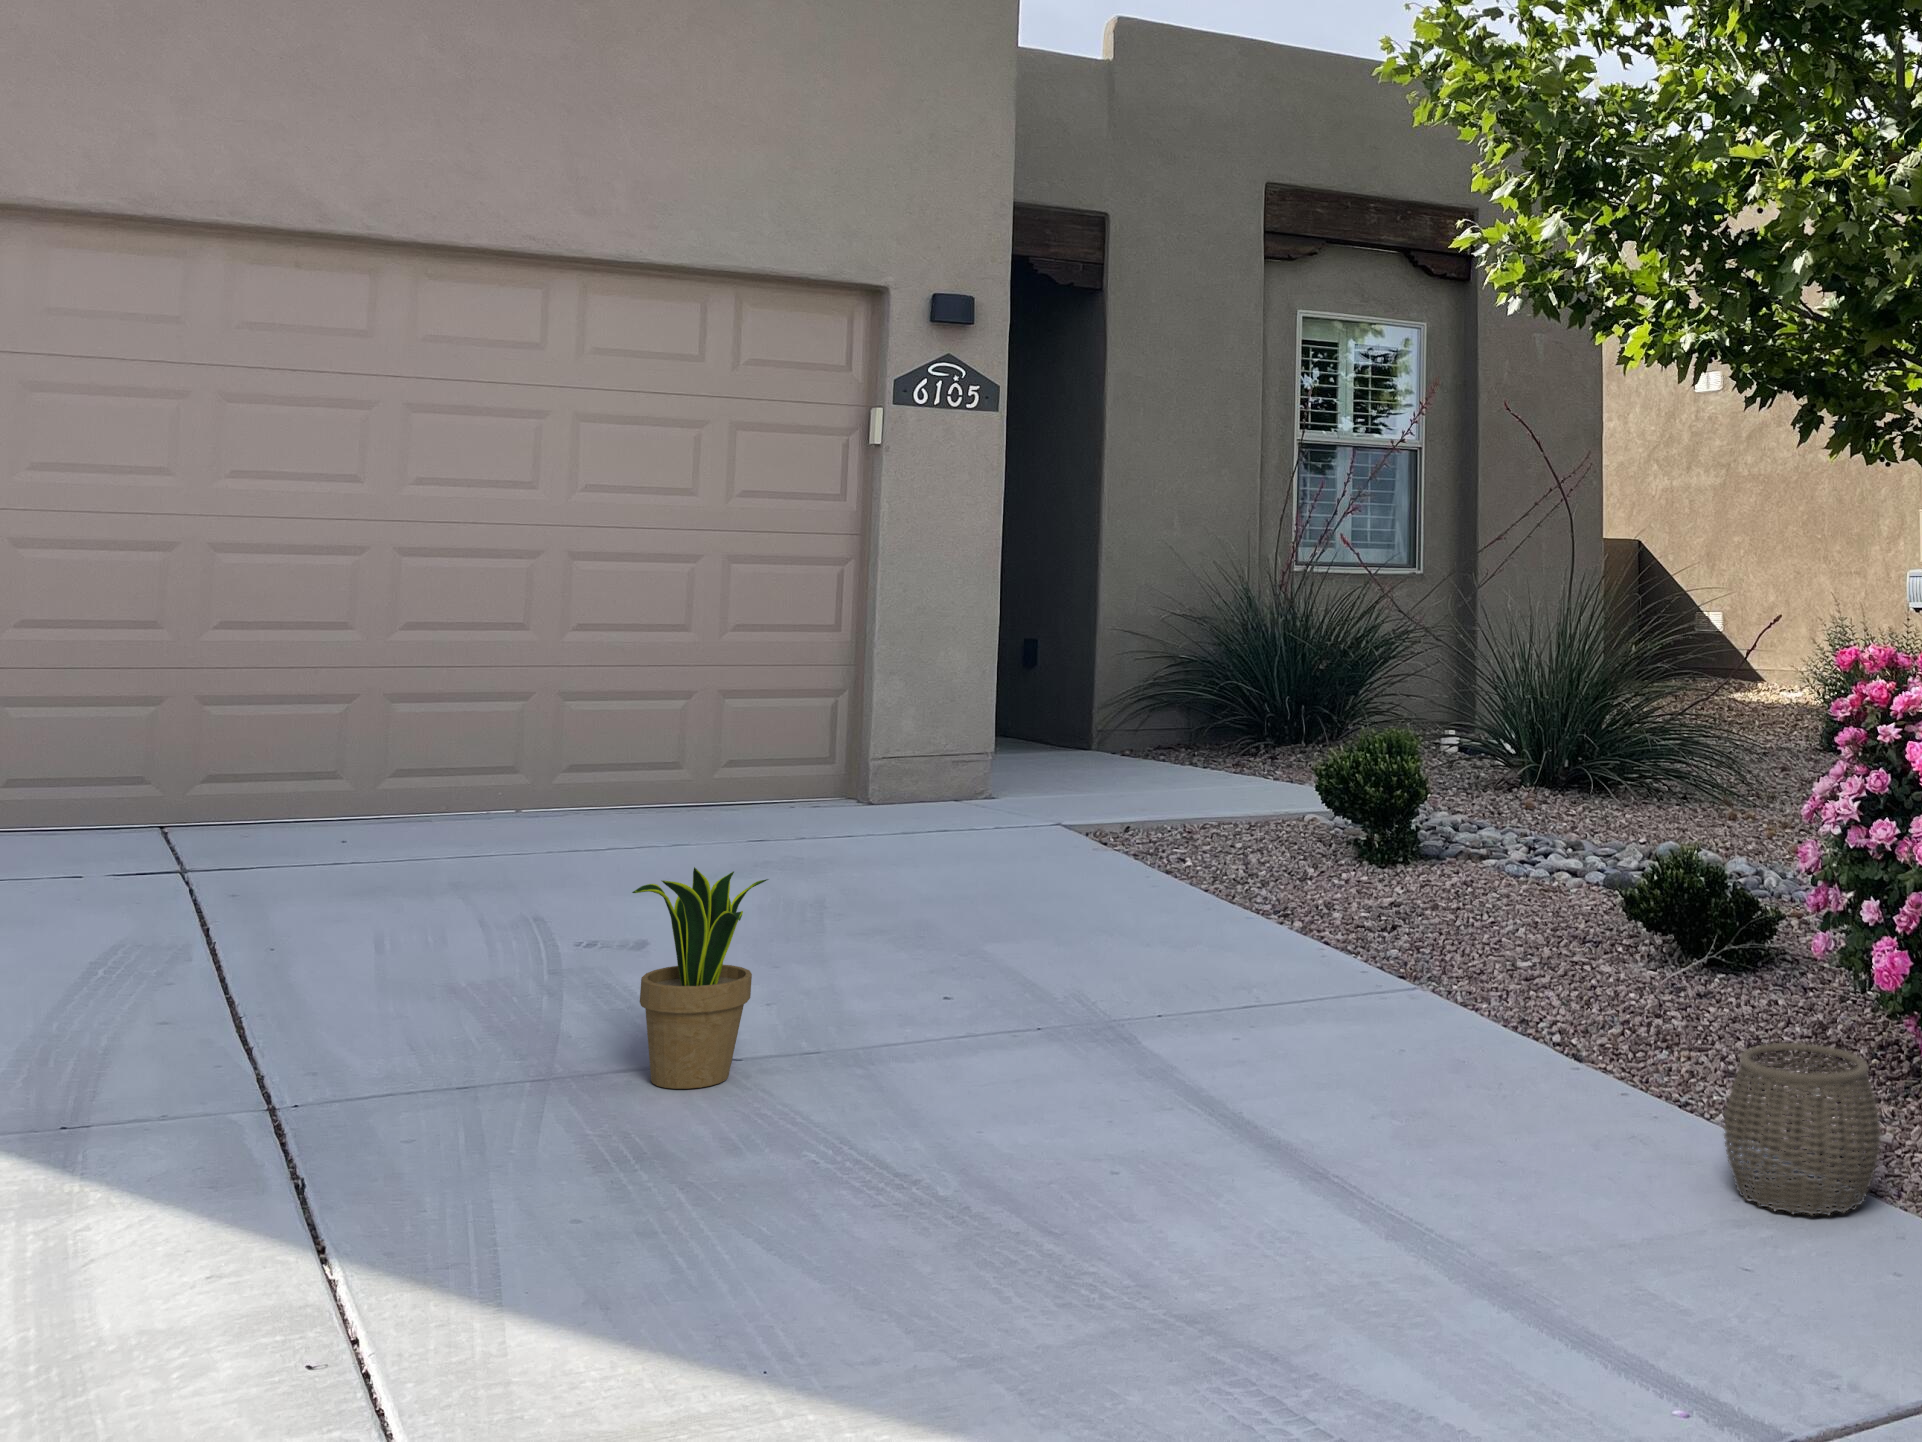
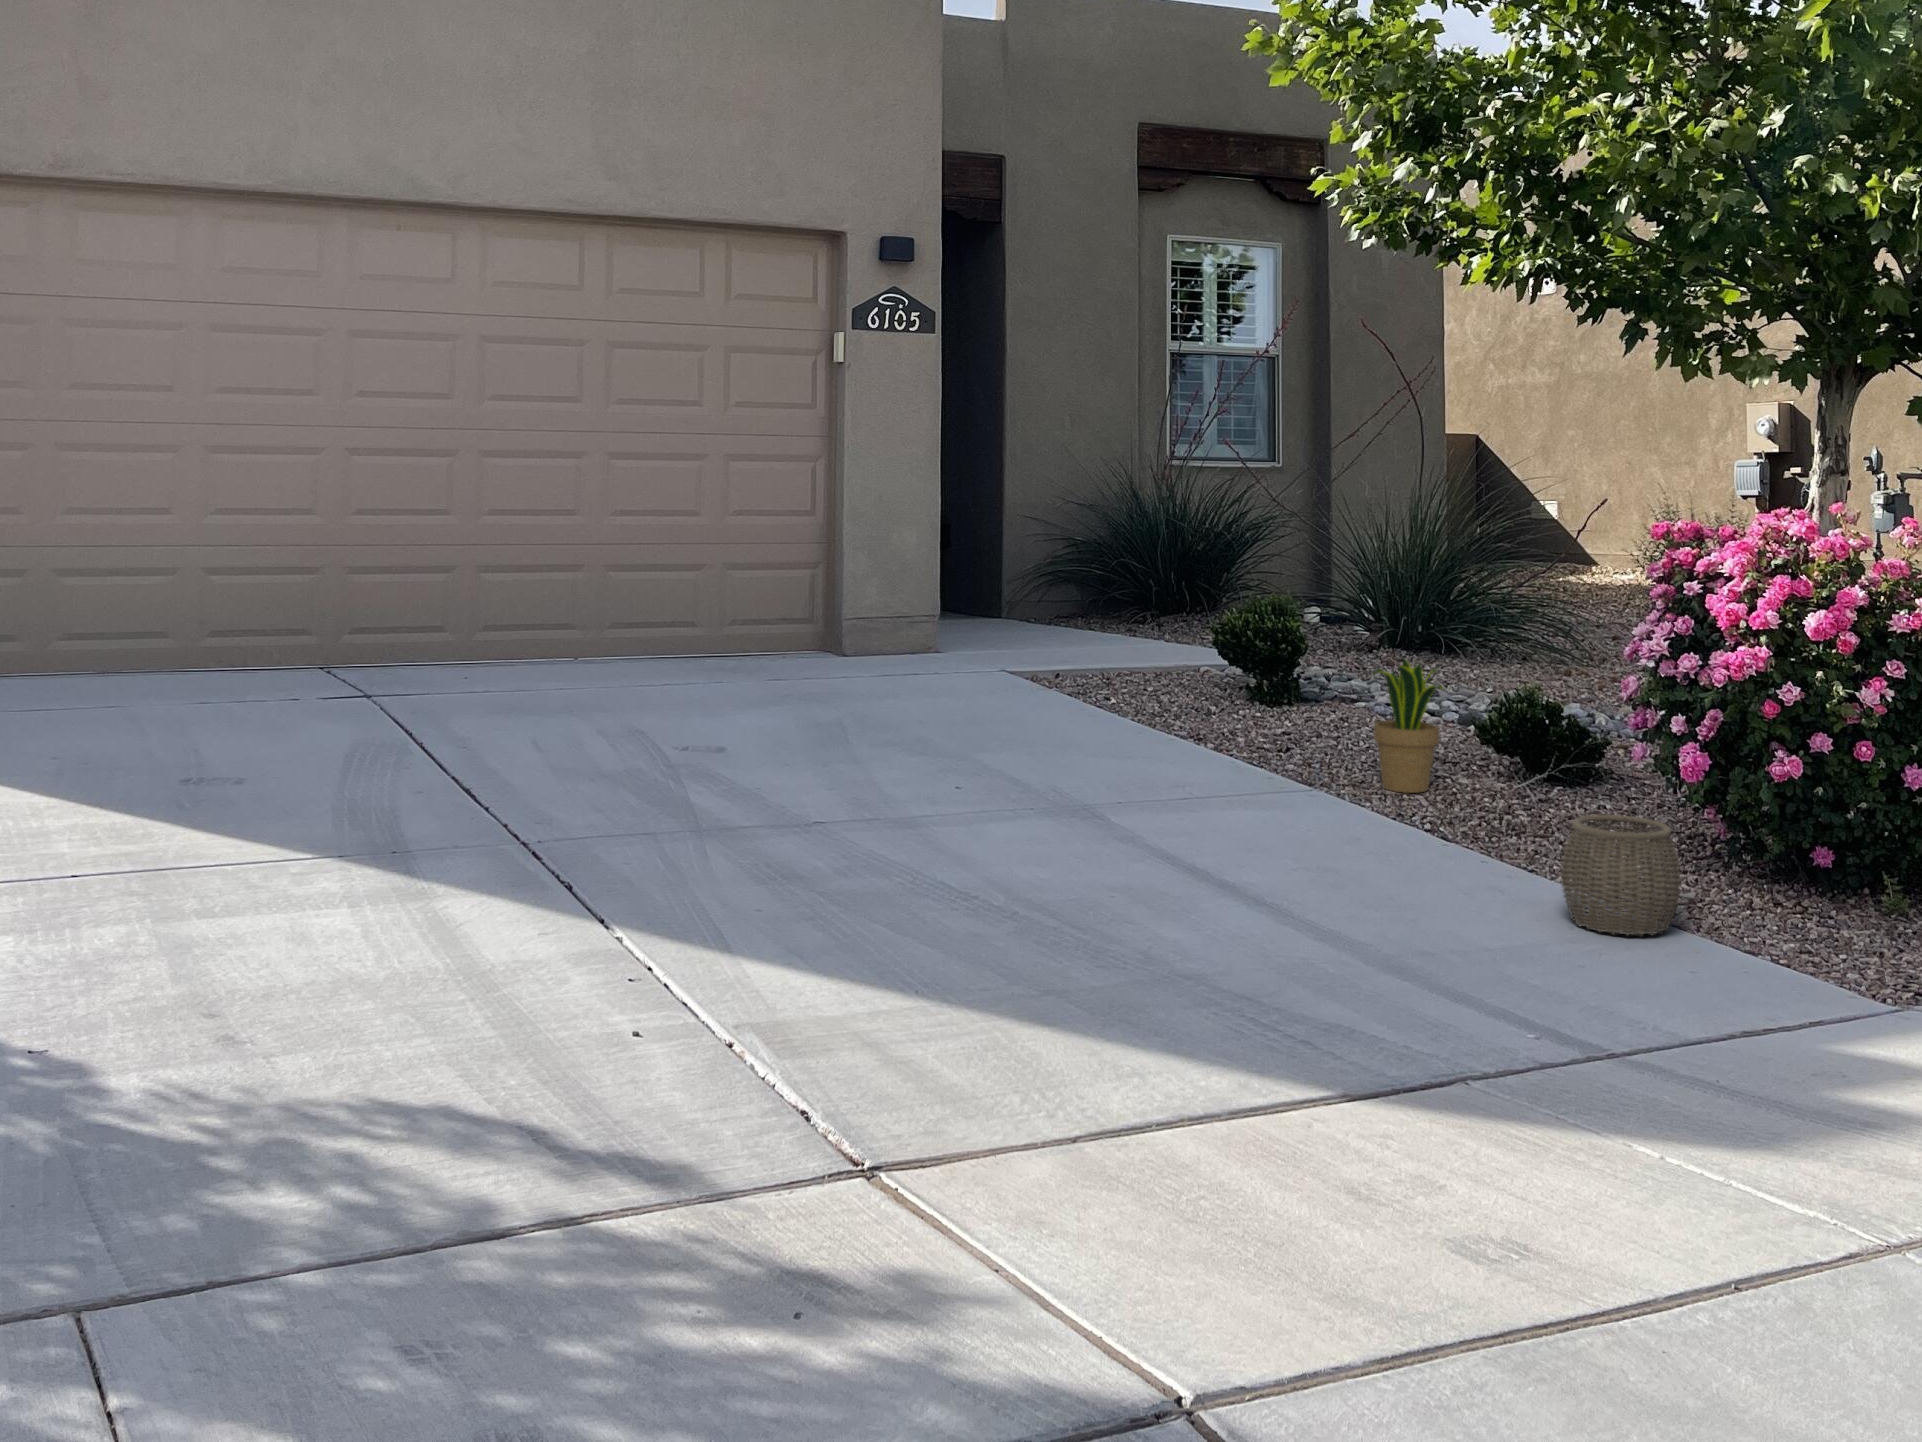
potted plant: present [632,867,768,1089] -> present [1374,660,1442,793]

